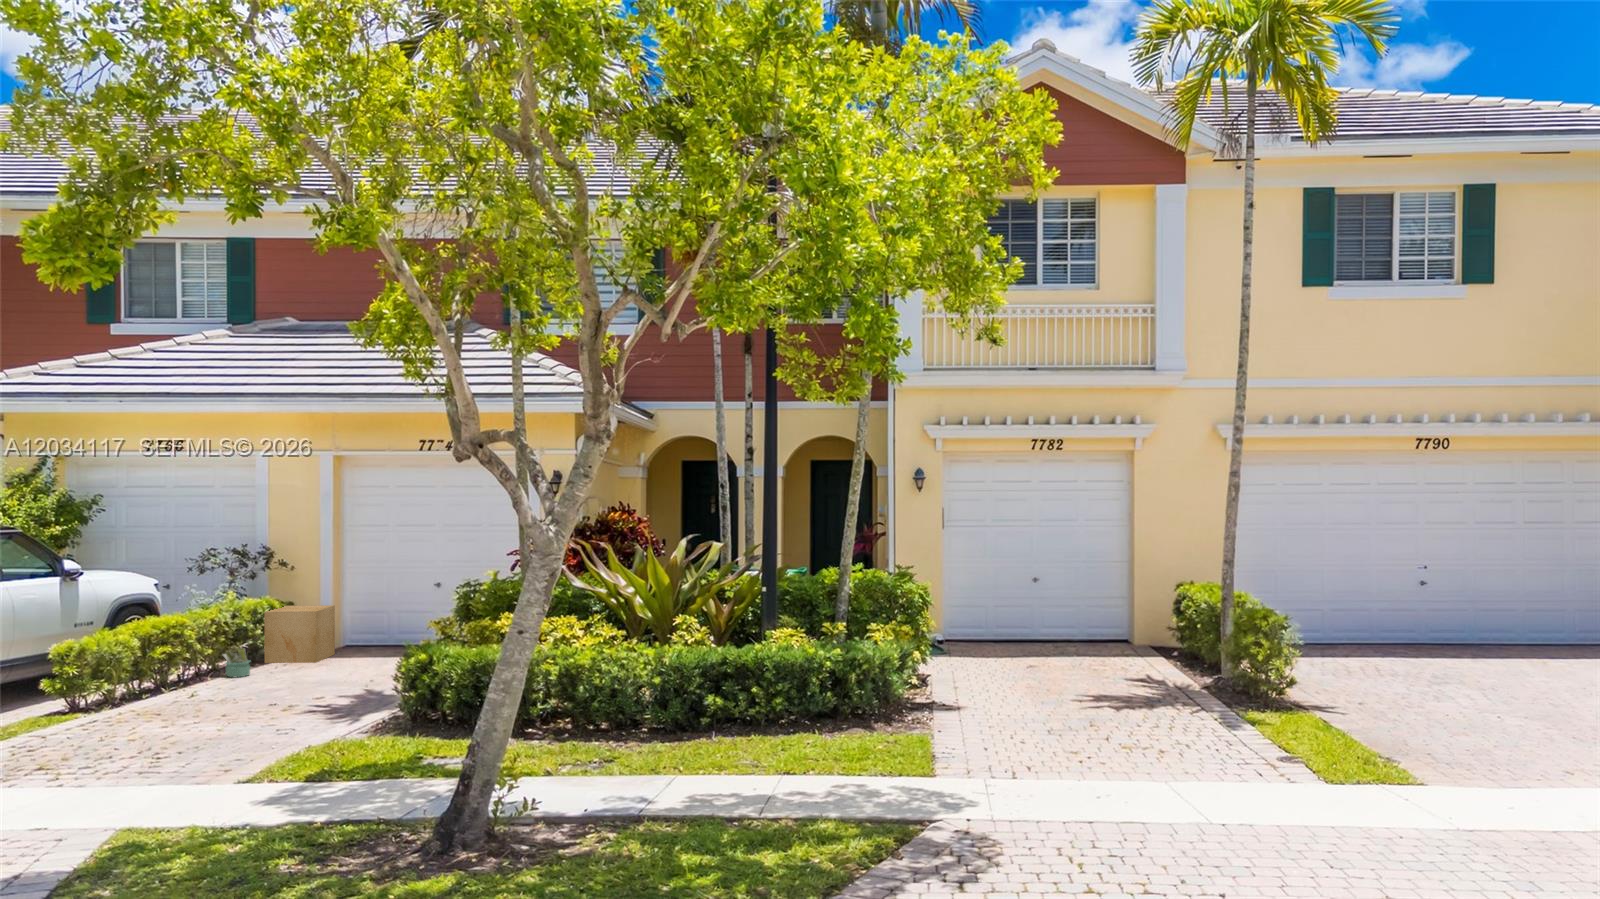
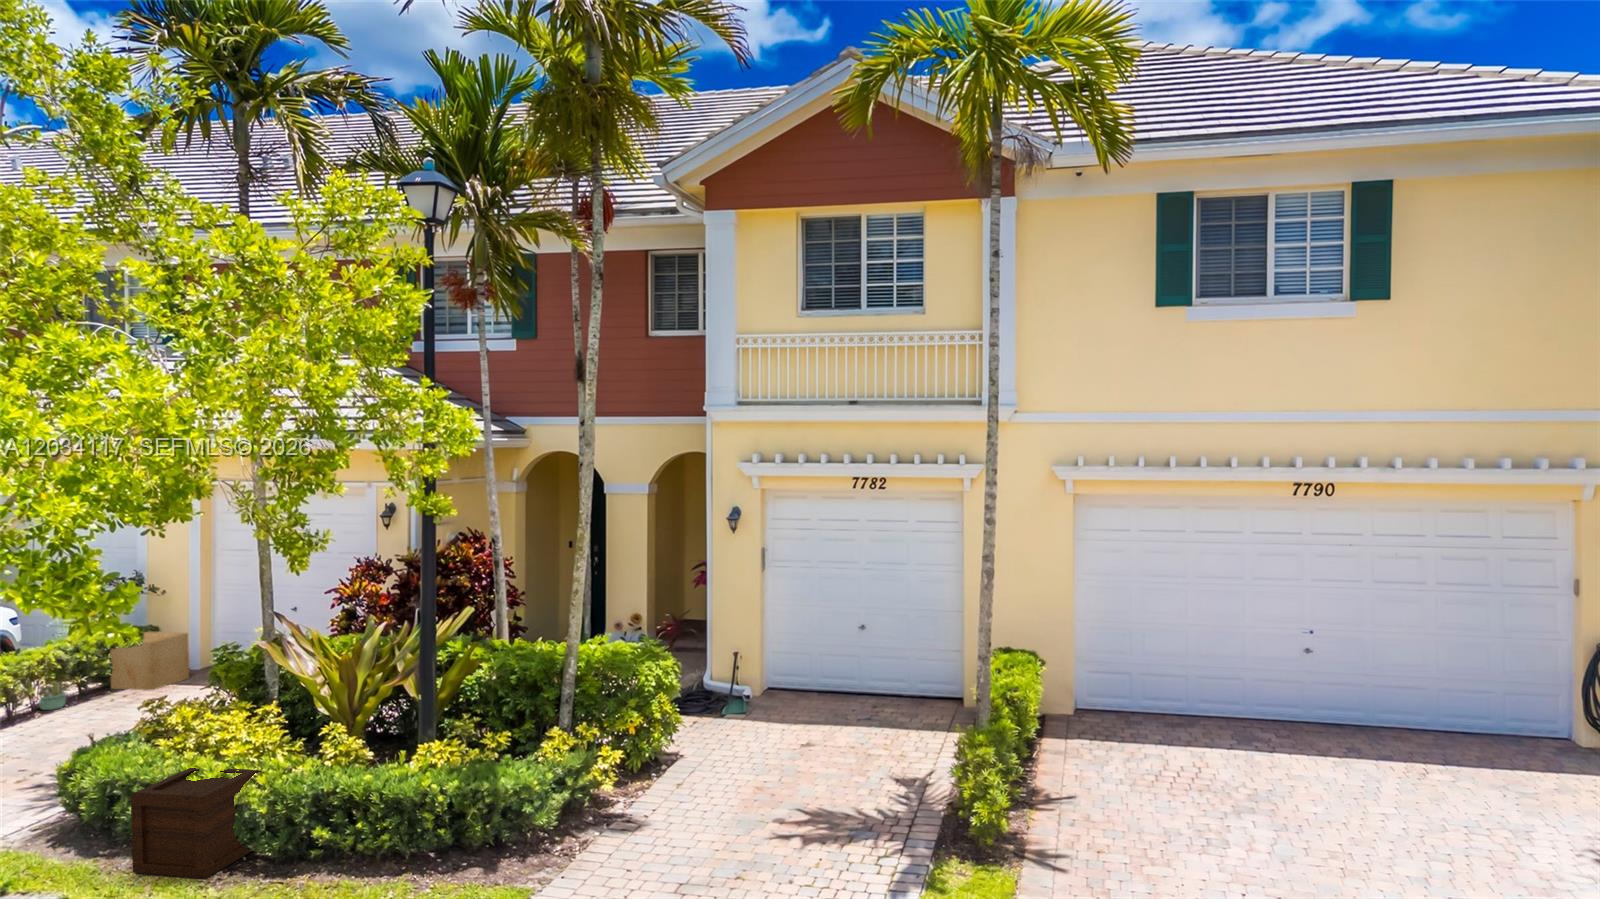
wooden crate: none [620,664,698,752] -> present [131,768,261,879]

